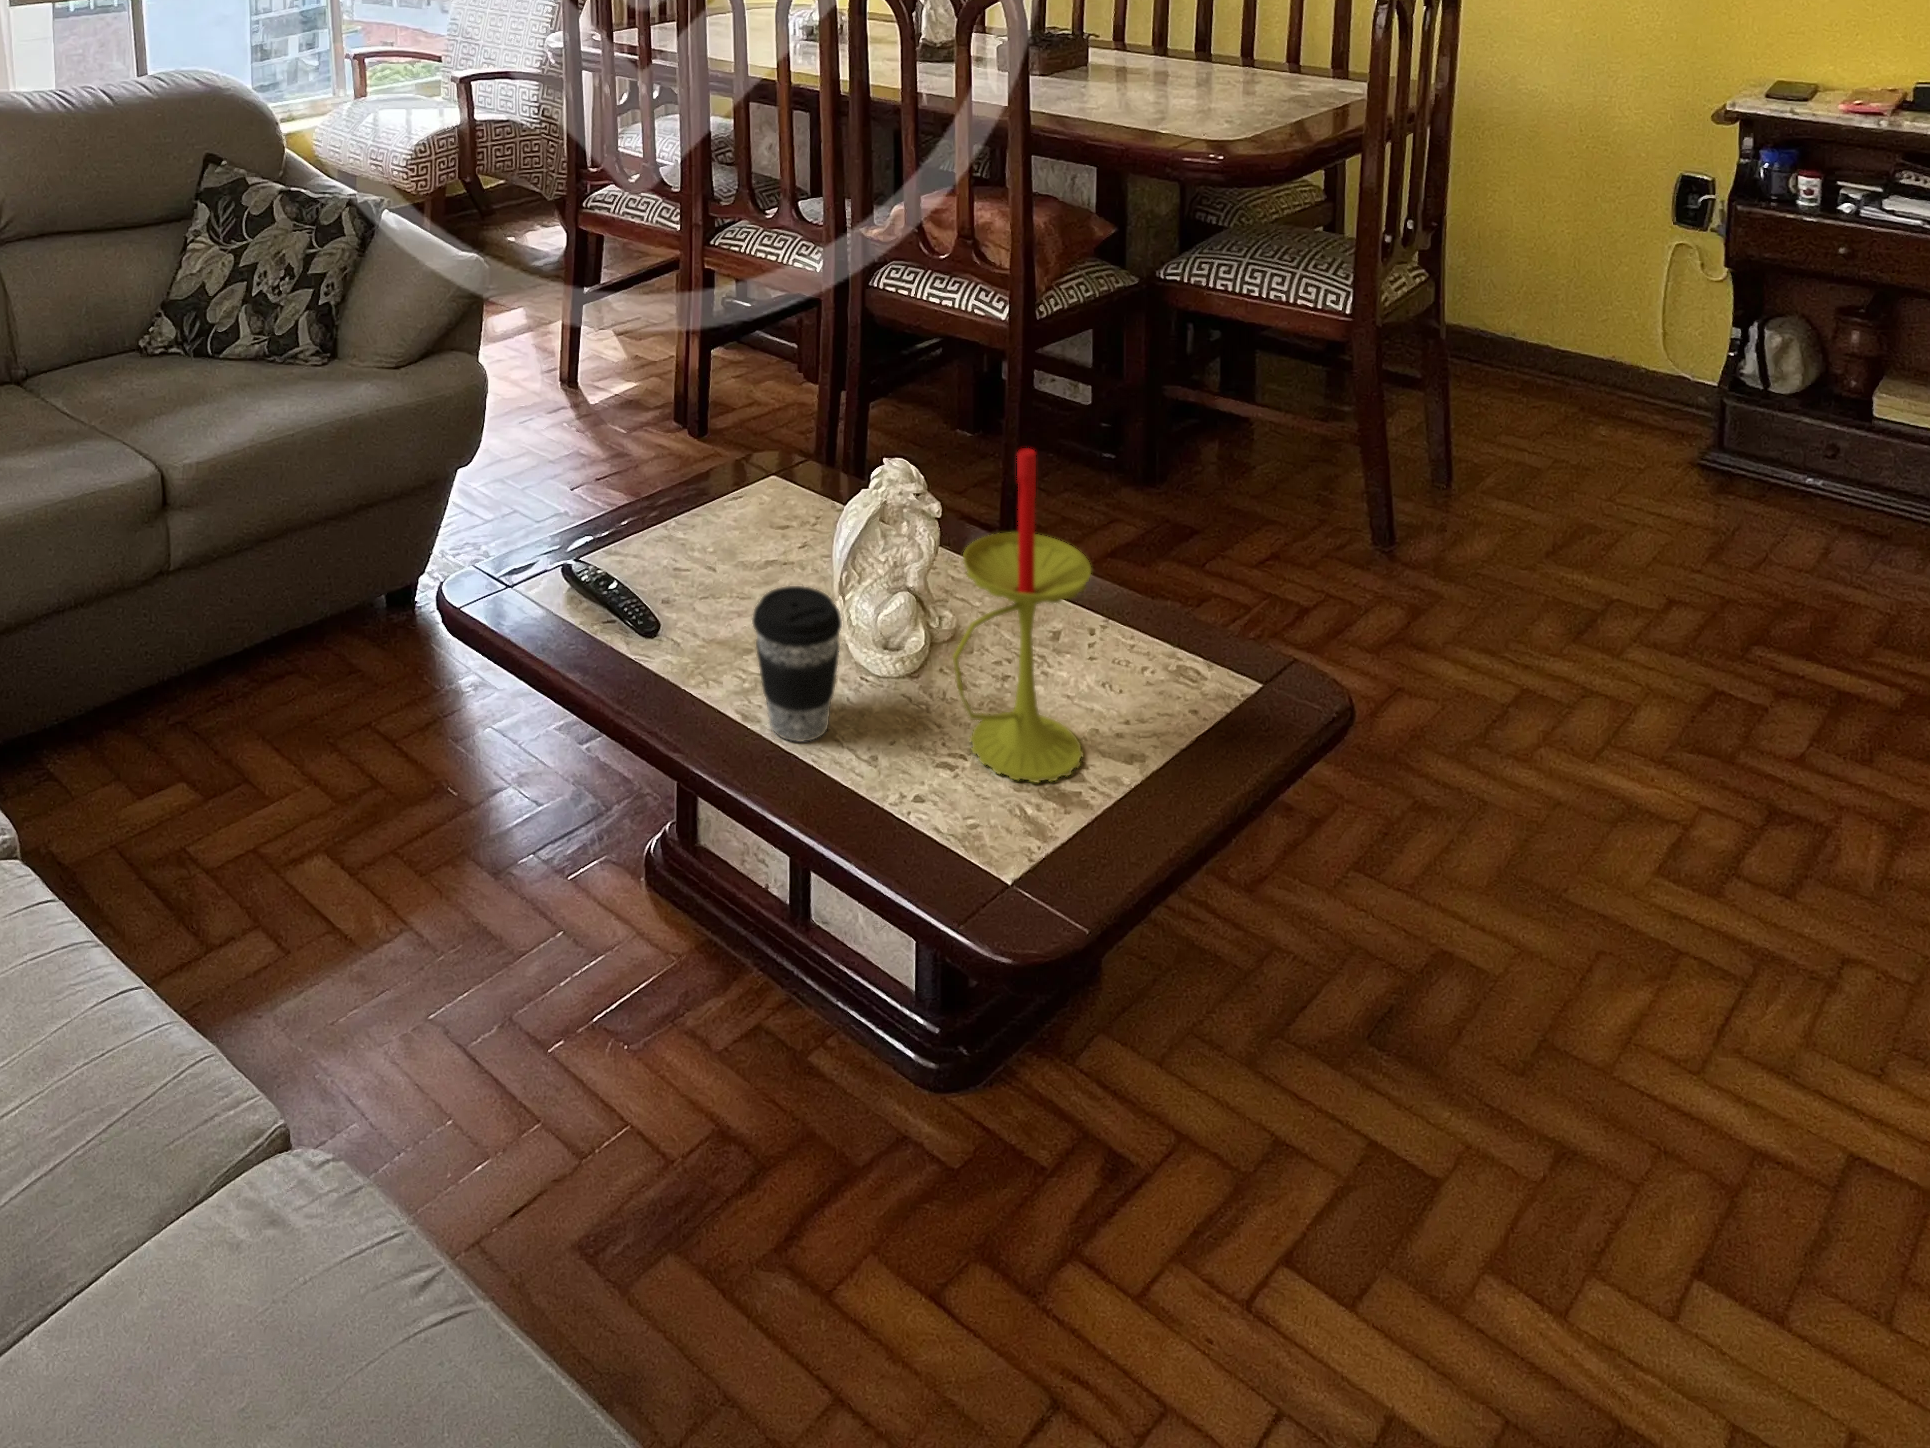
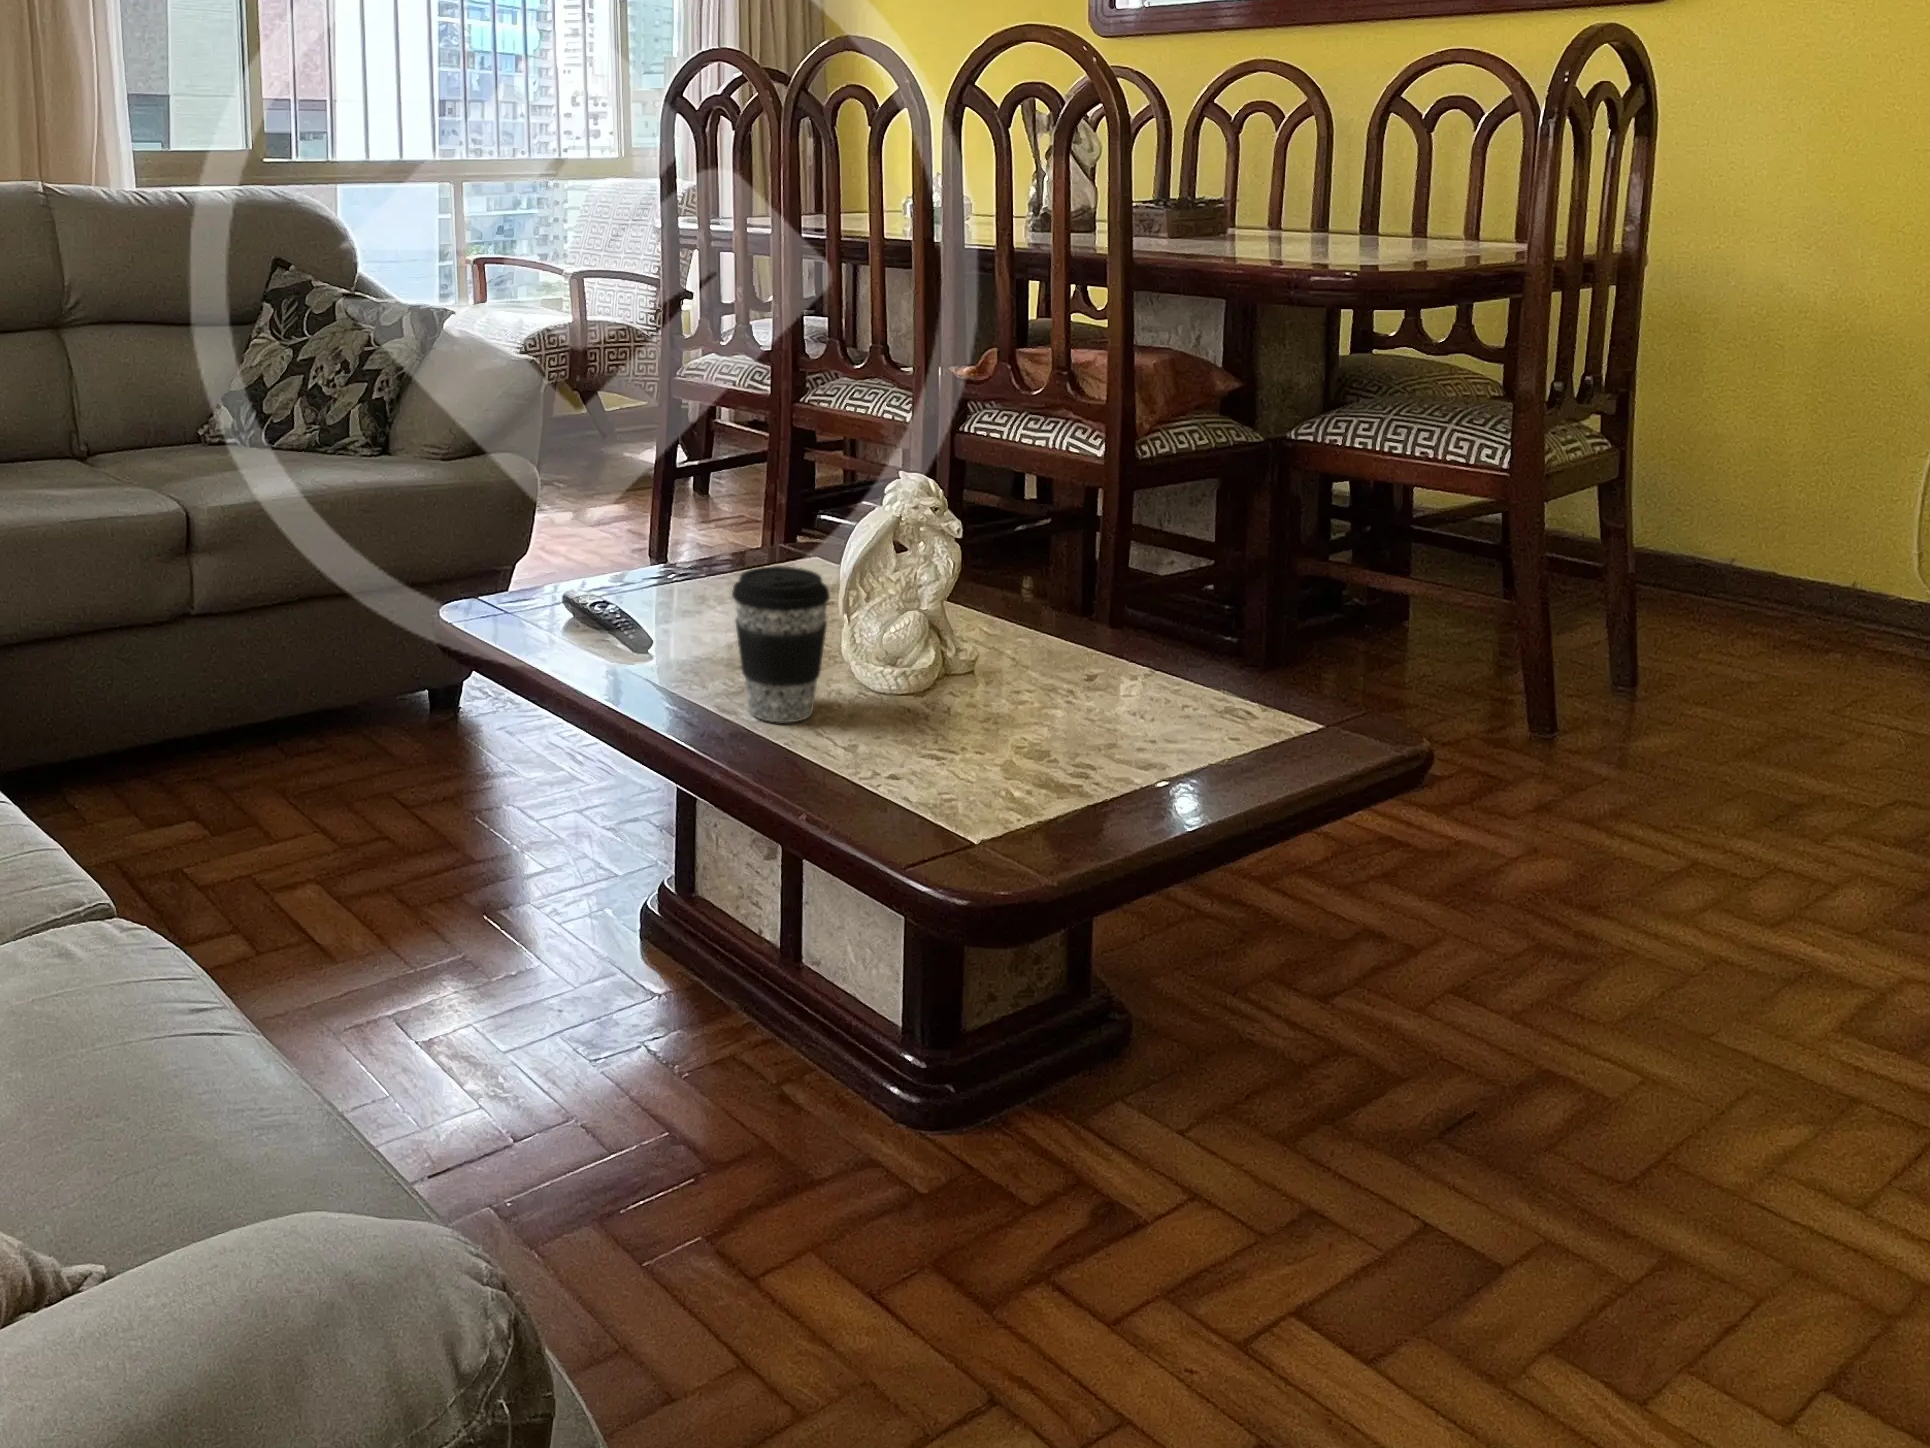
candle: present [953,448,1091,782] -> none [941,389,1107,764]

